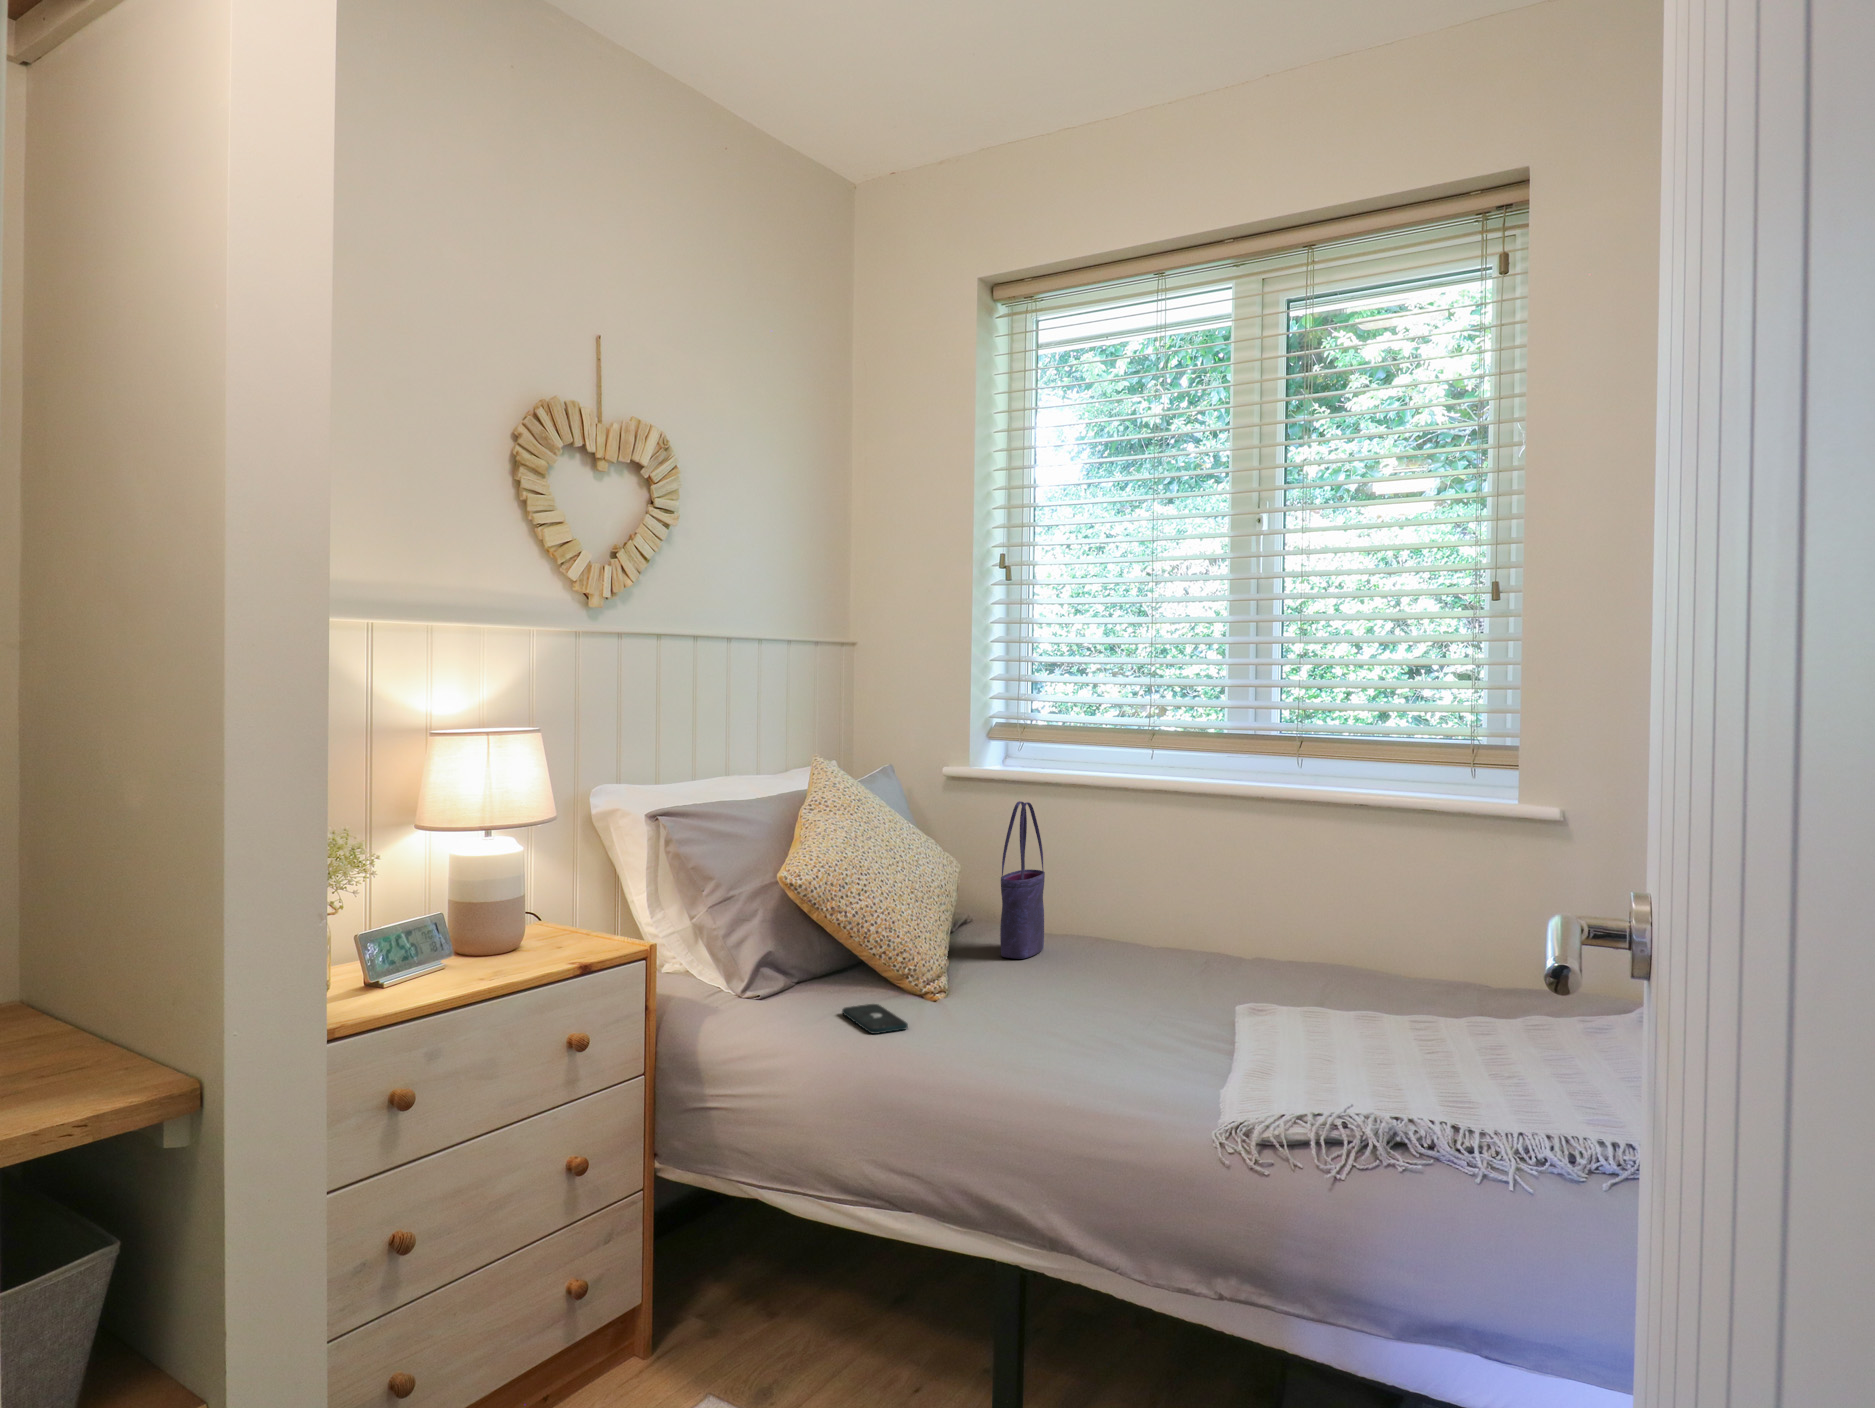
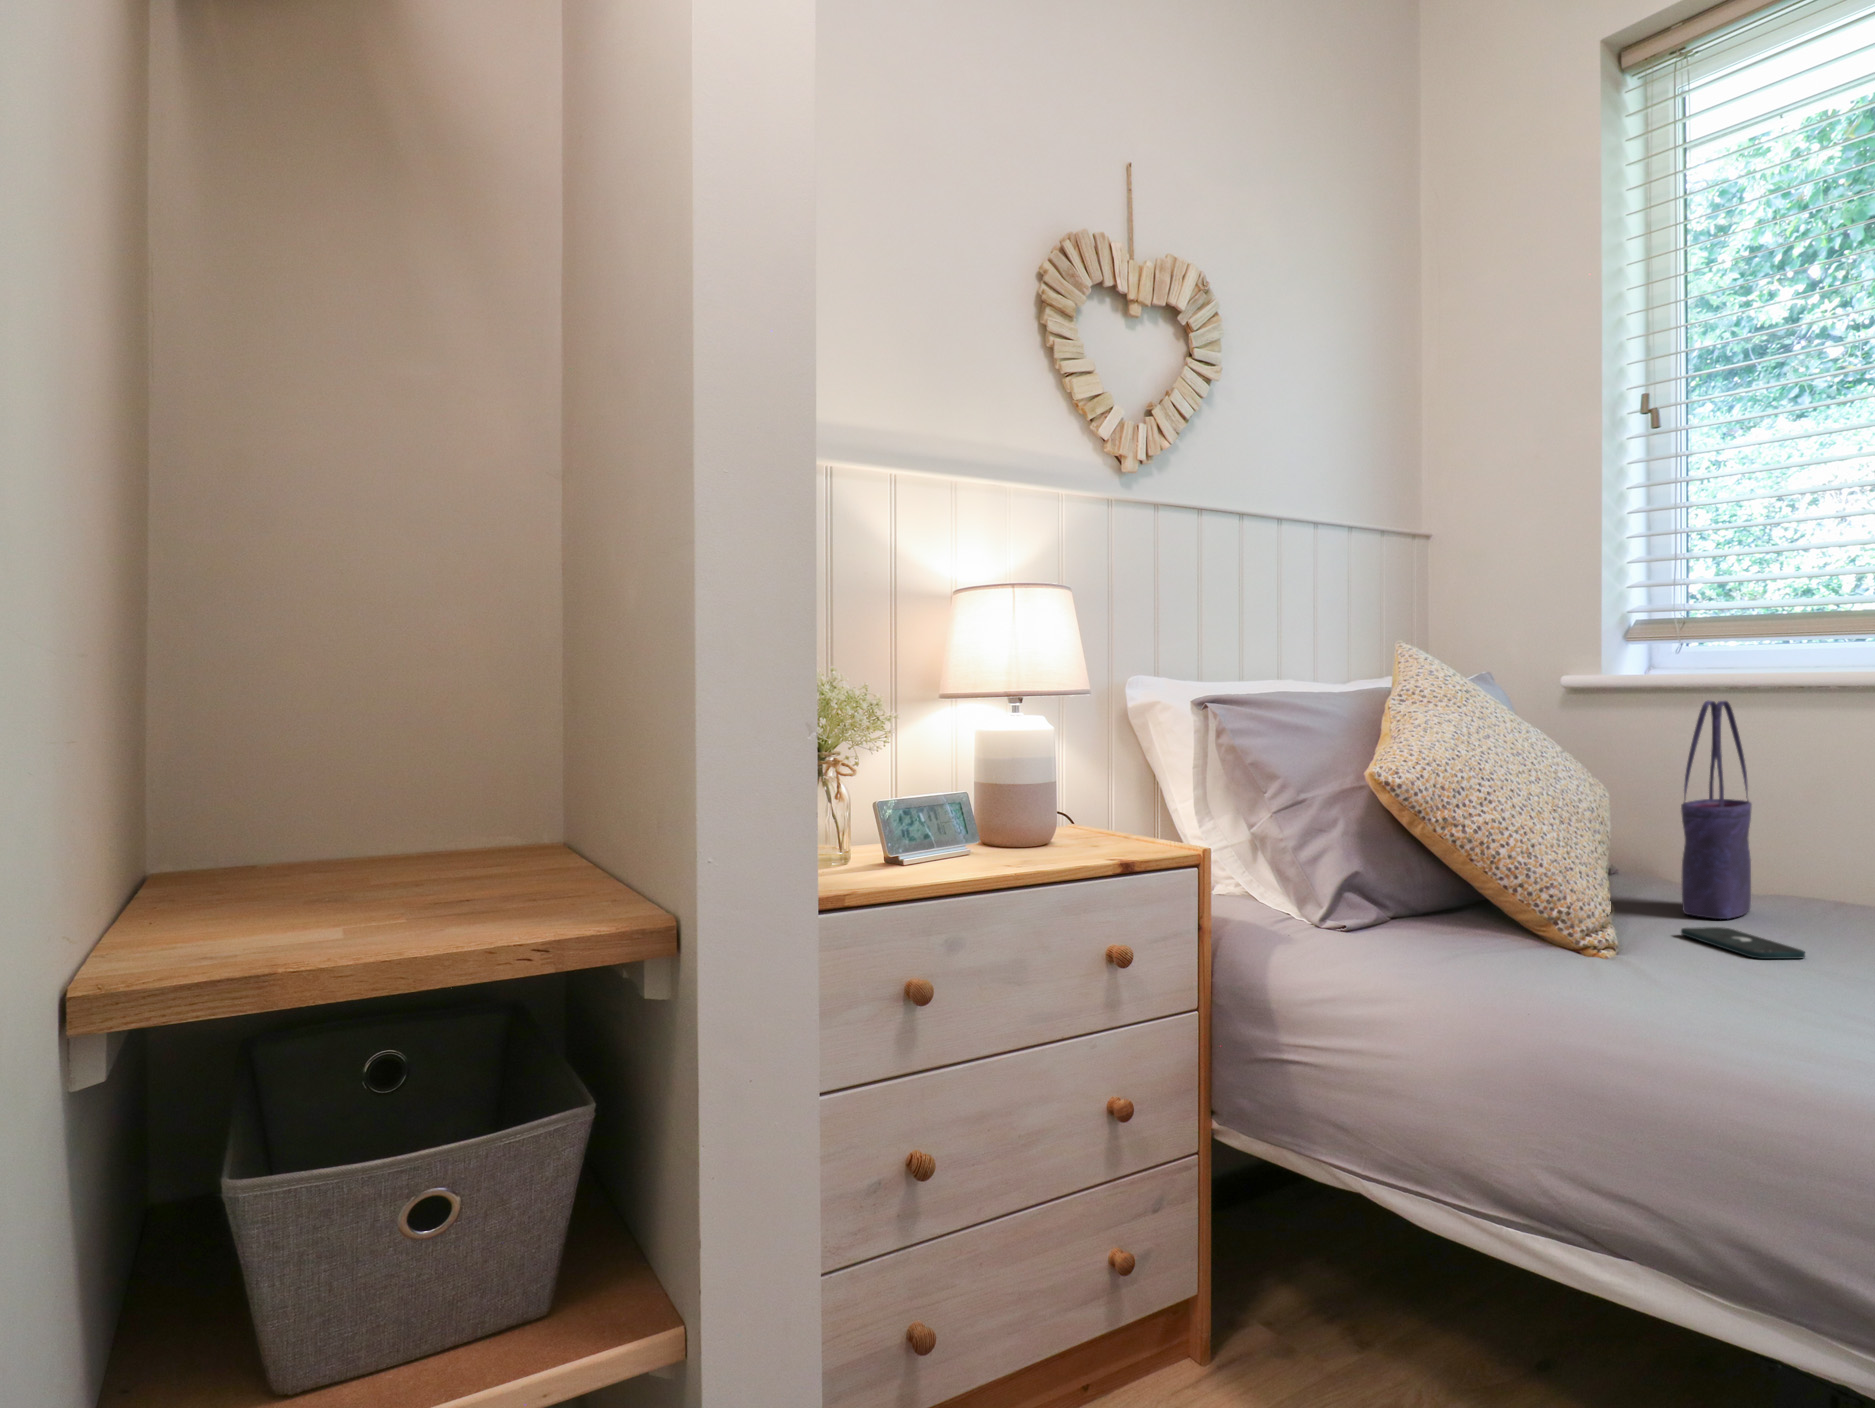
smartphone: present [842,1004,908,1034] -> present [1681,927,1805,959]

